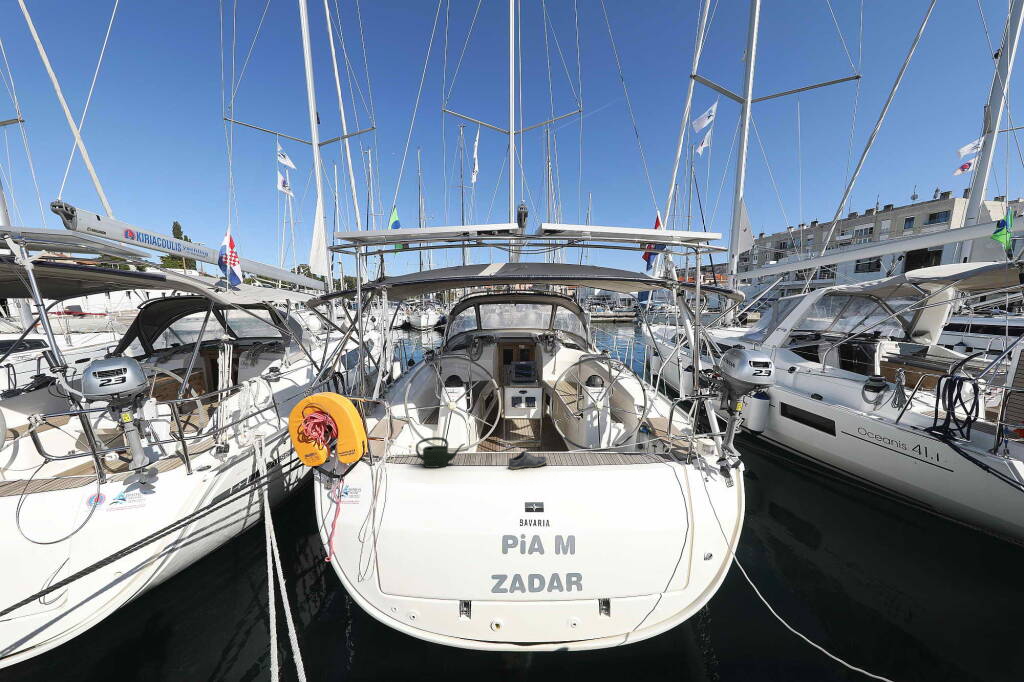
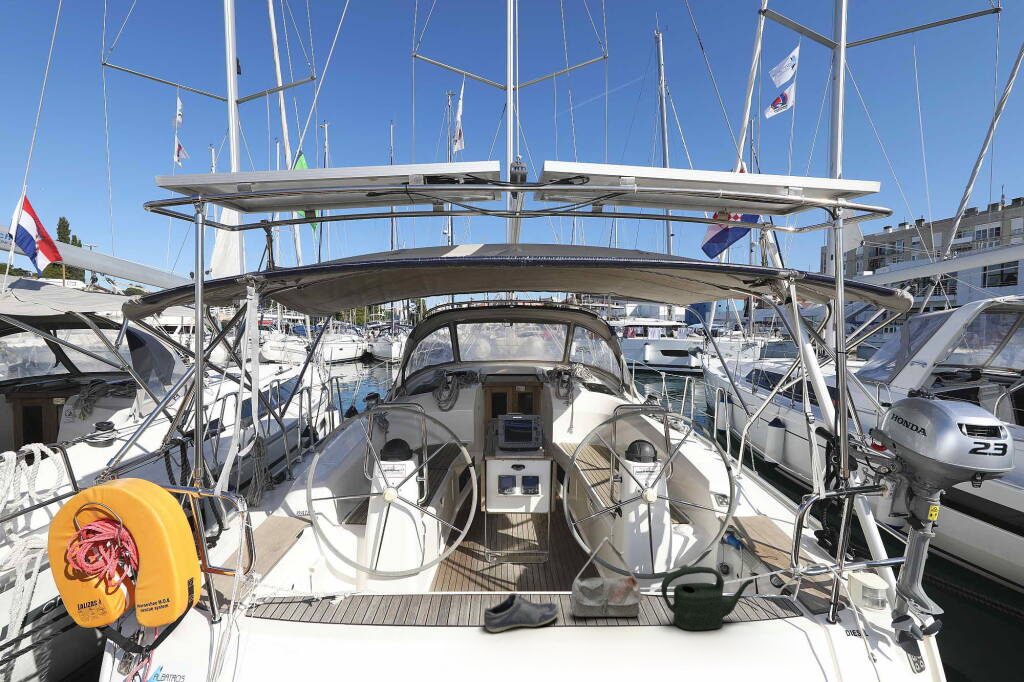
bag: none [553,423,591,463] -> present [570,537,643,617]
watering can: present [416,437,465,468] -> present [661,567,754,630]

